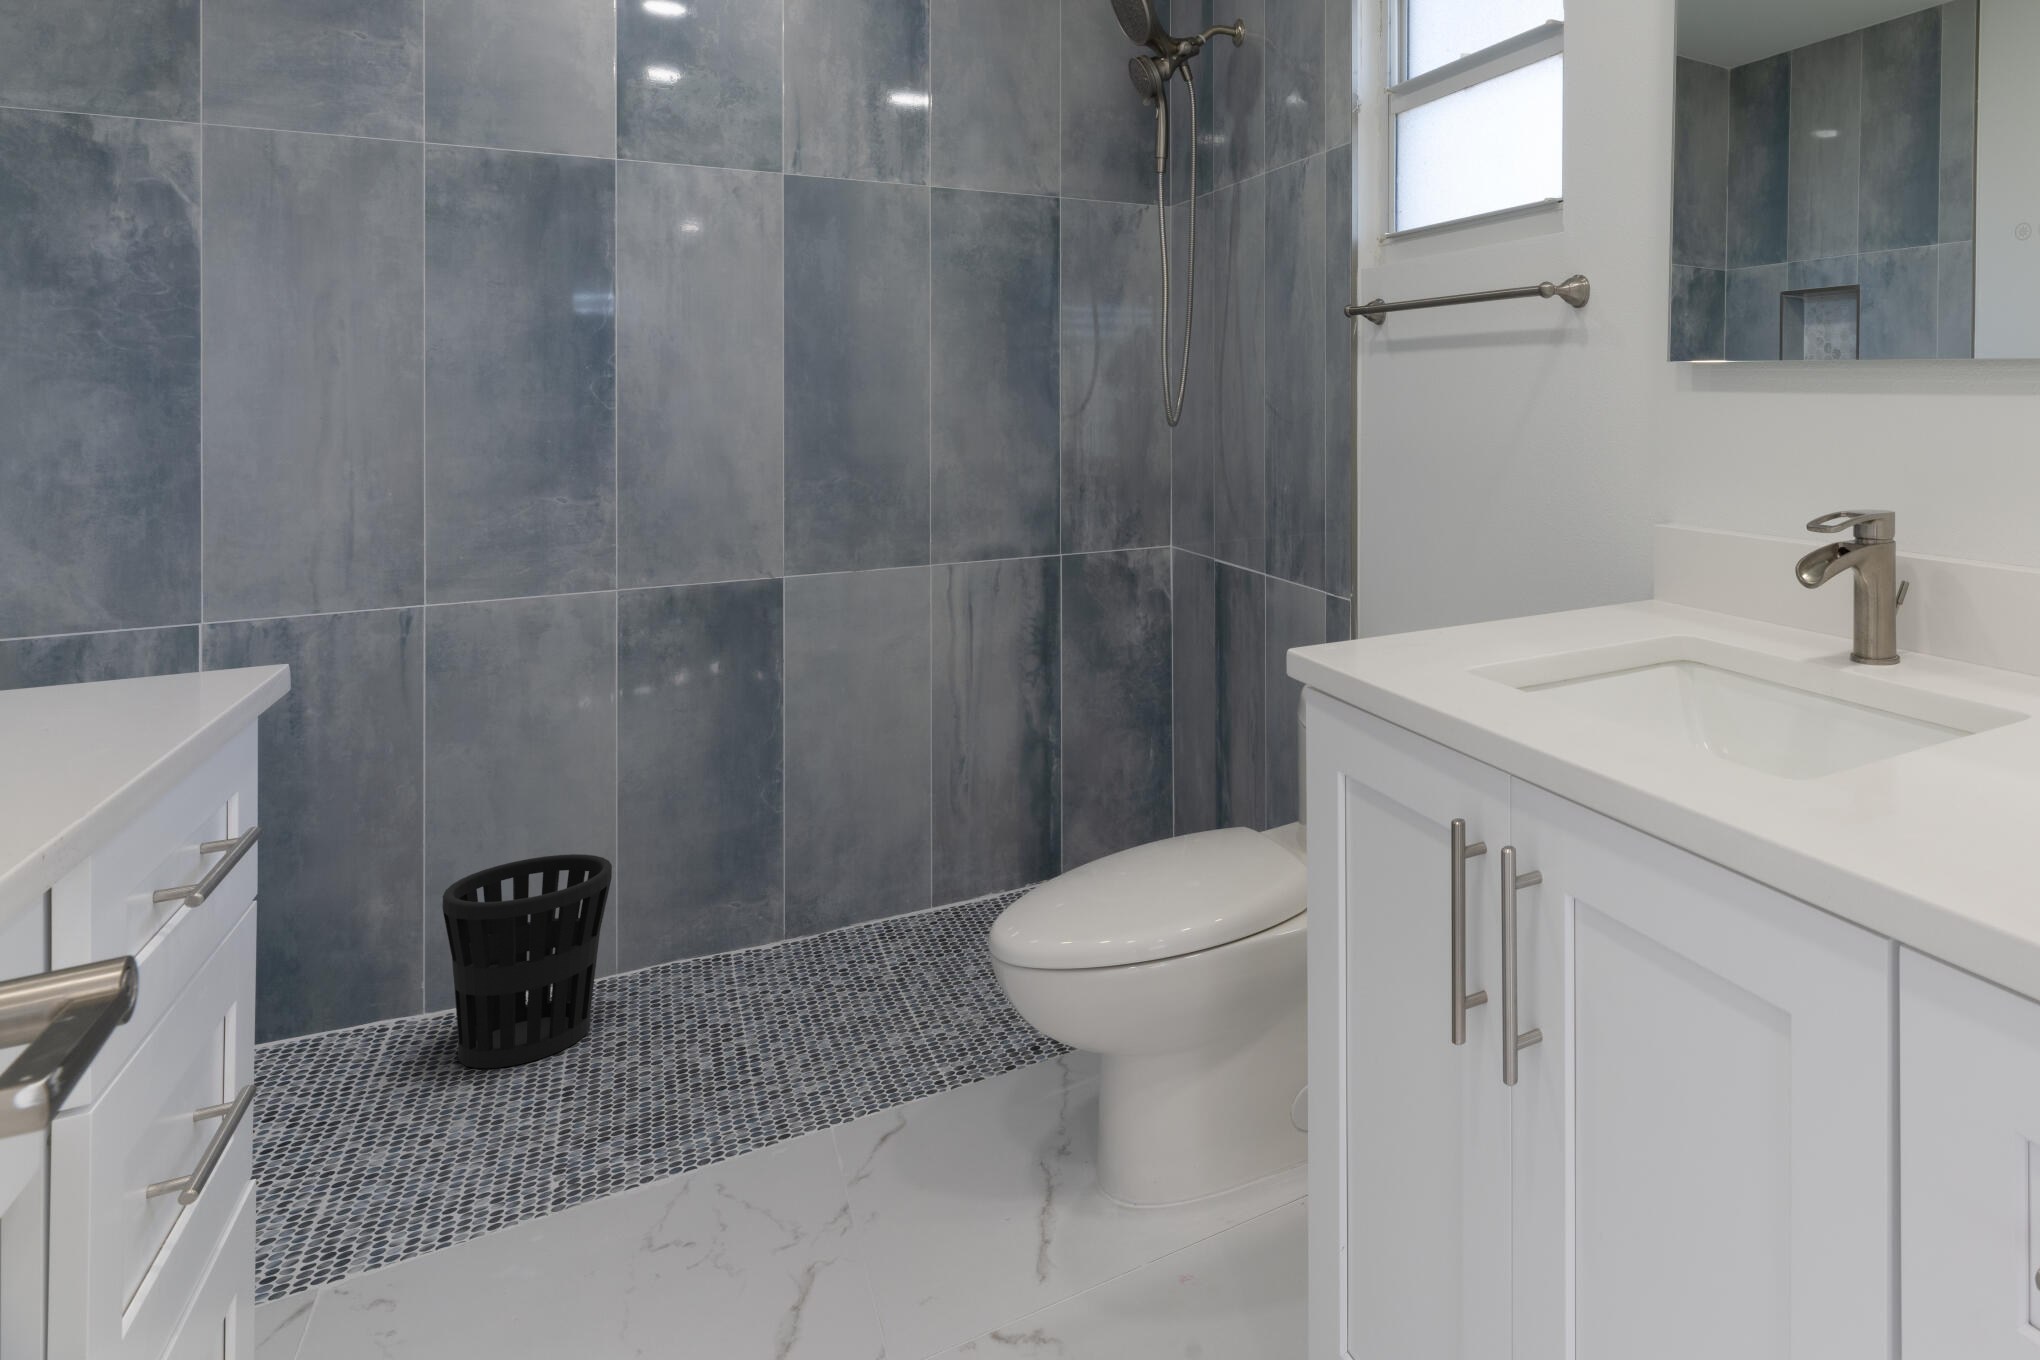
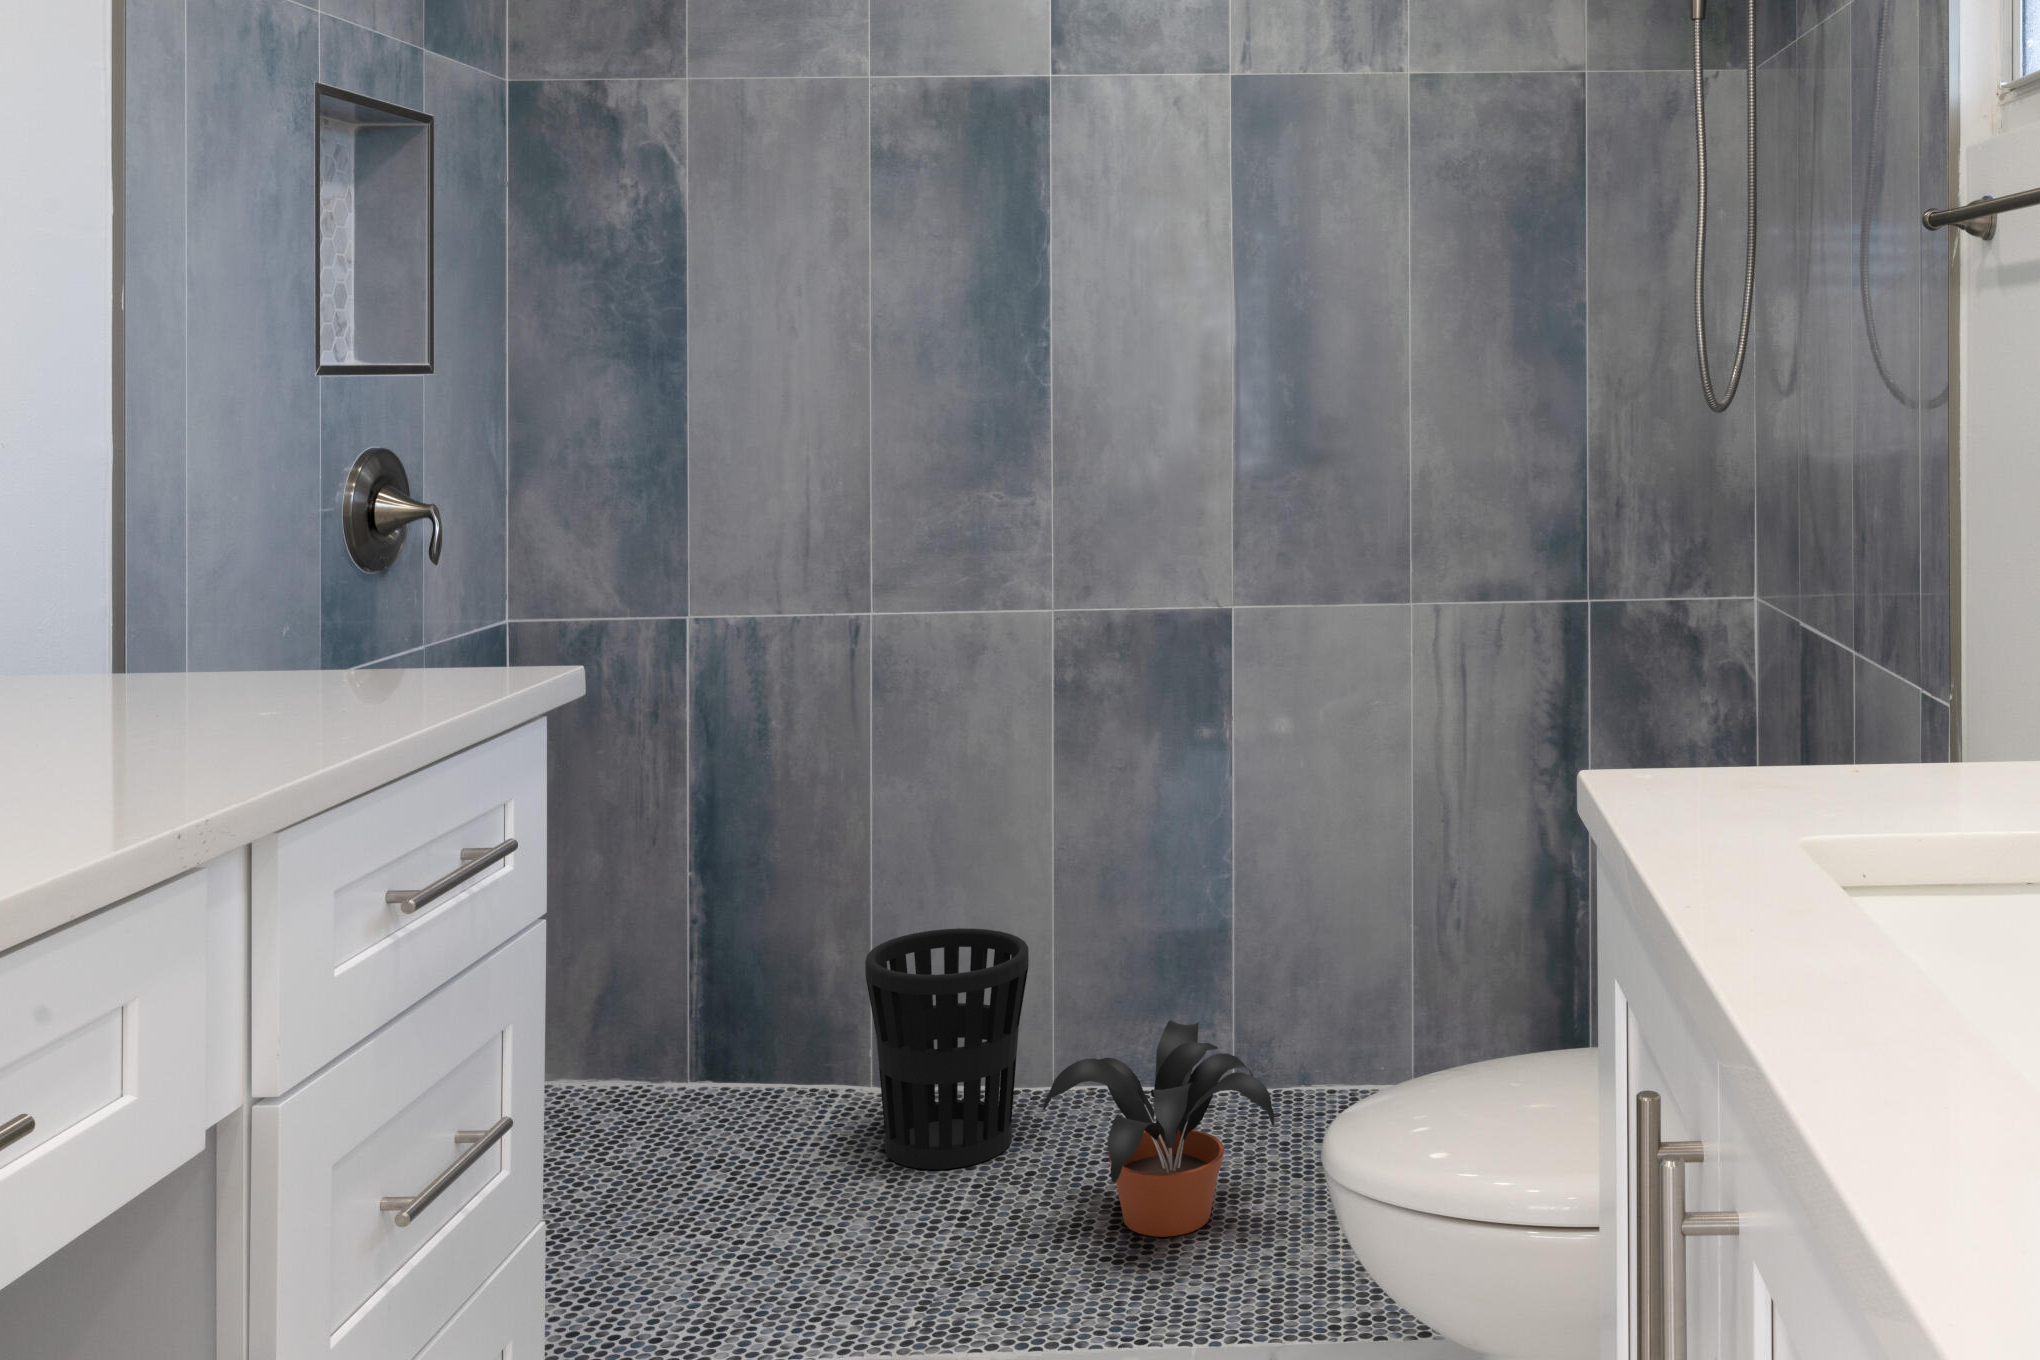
potted plant: none [658,891,864,1063] -> present [1043,1020,1274,1237]

